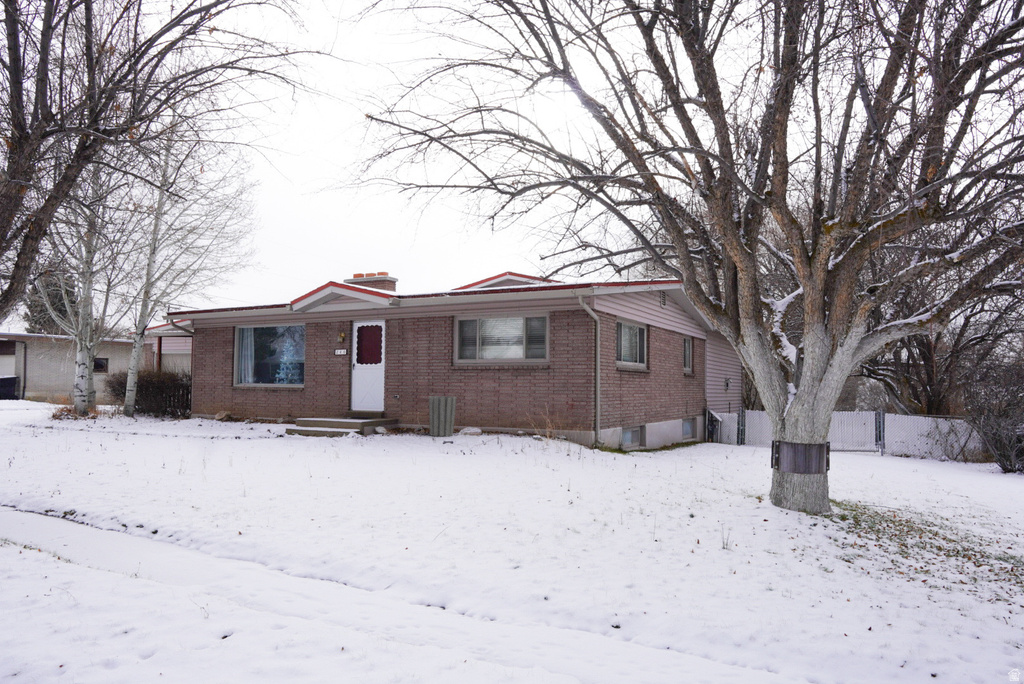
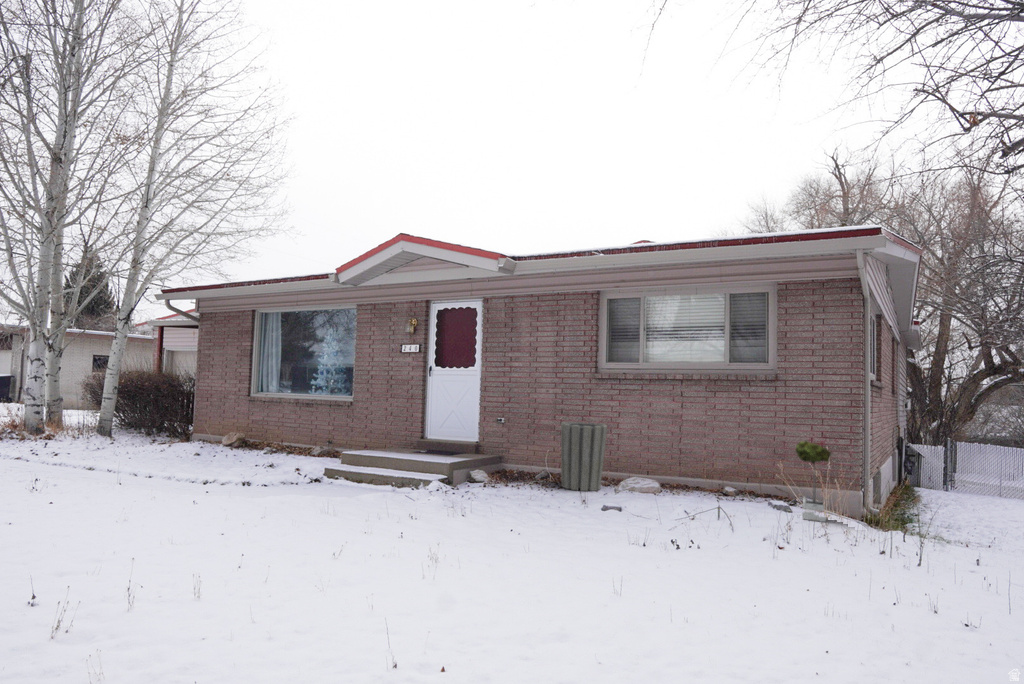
potted tree: none [554,402,572,447] -> present [795,441,831,522]

